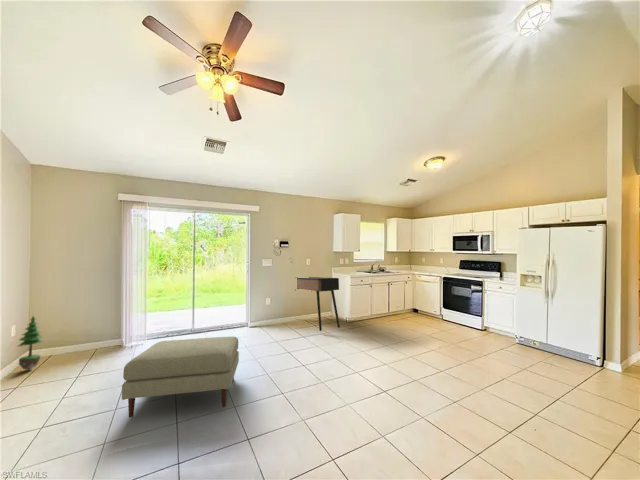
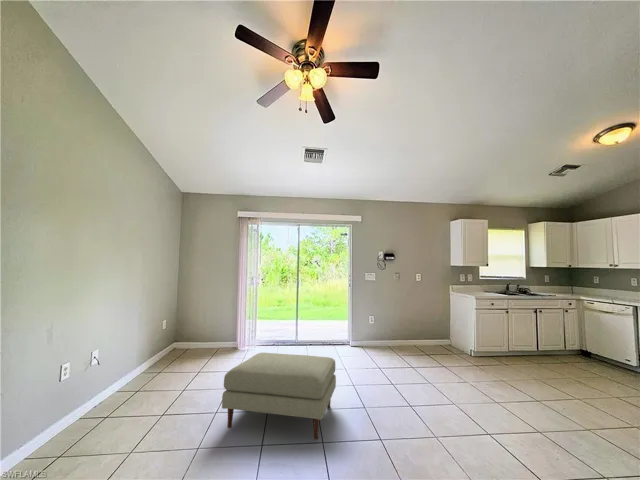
console table: present [297,277,340,331] -> none [400,295,462,363]
potted tree: present [19,317,43,370] -> none [161,315,179,362]

